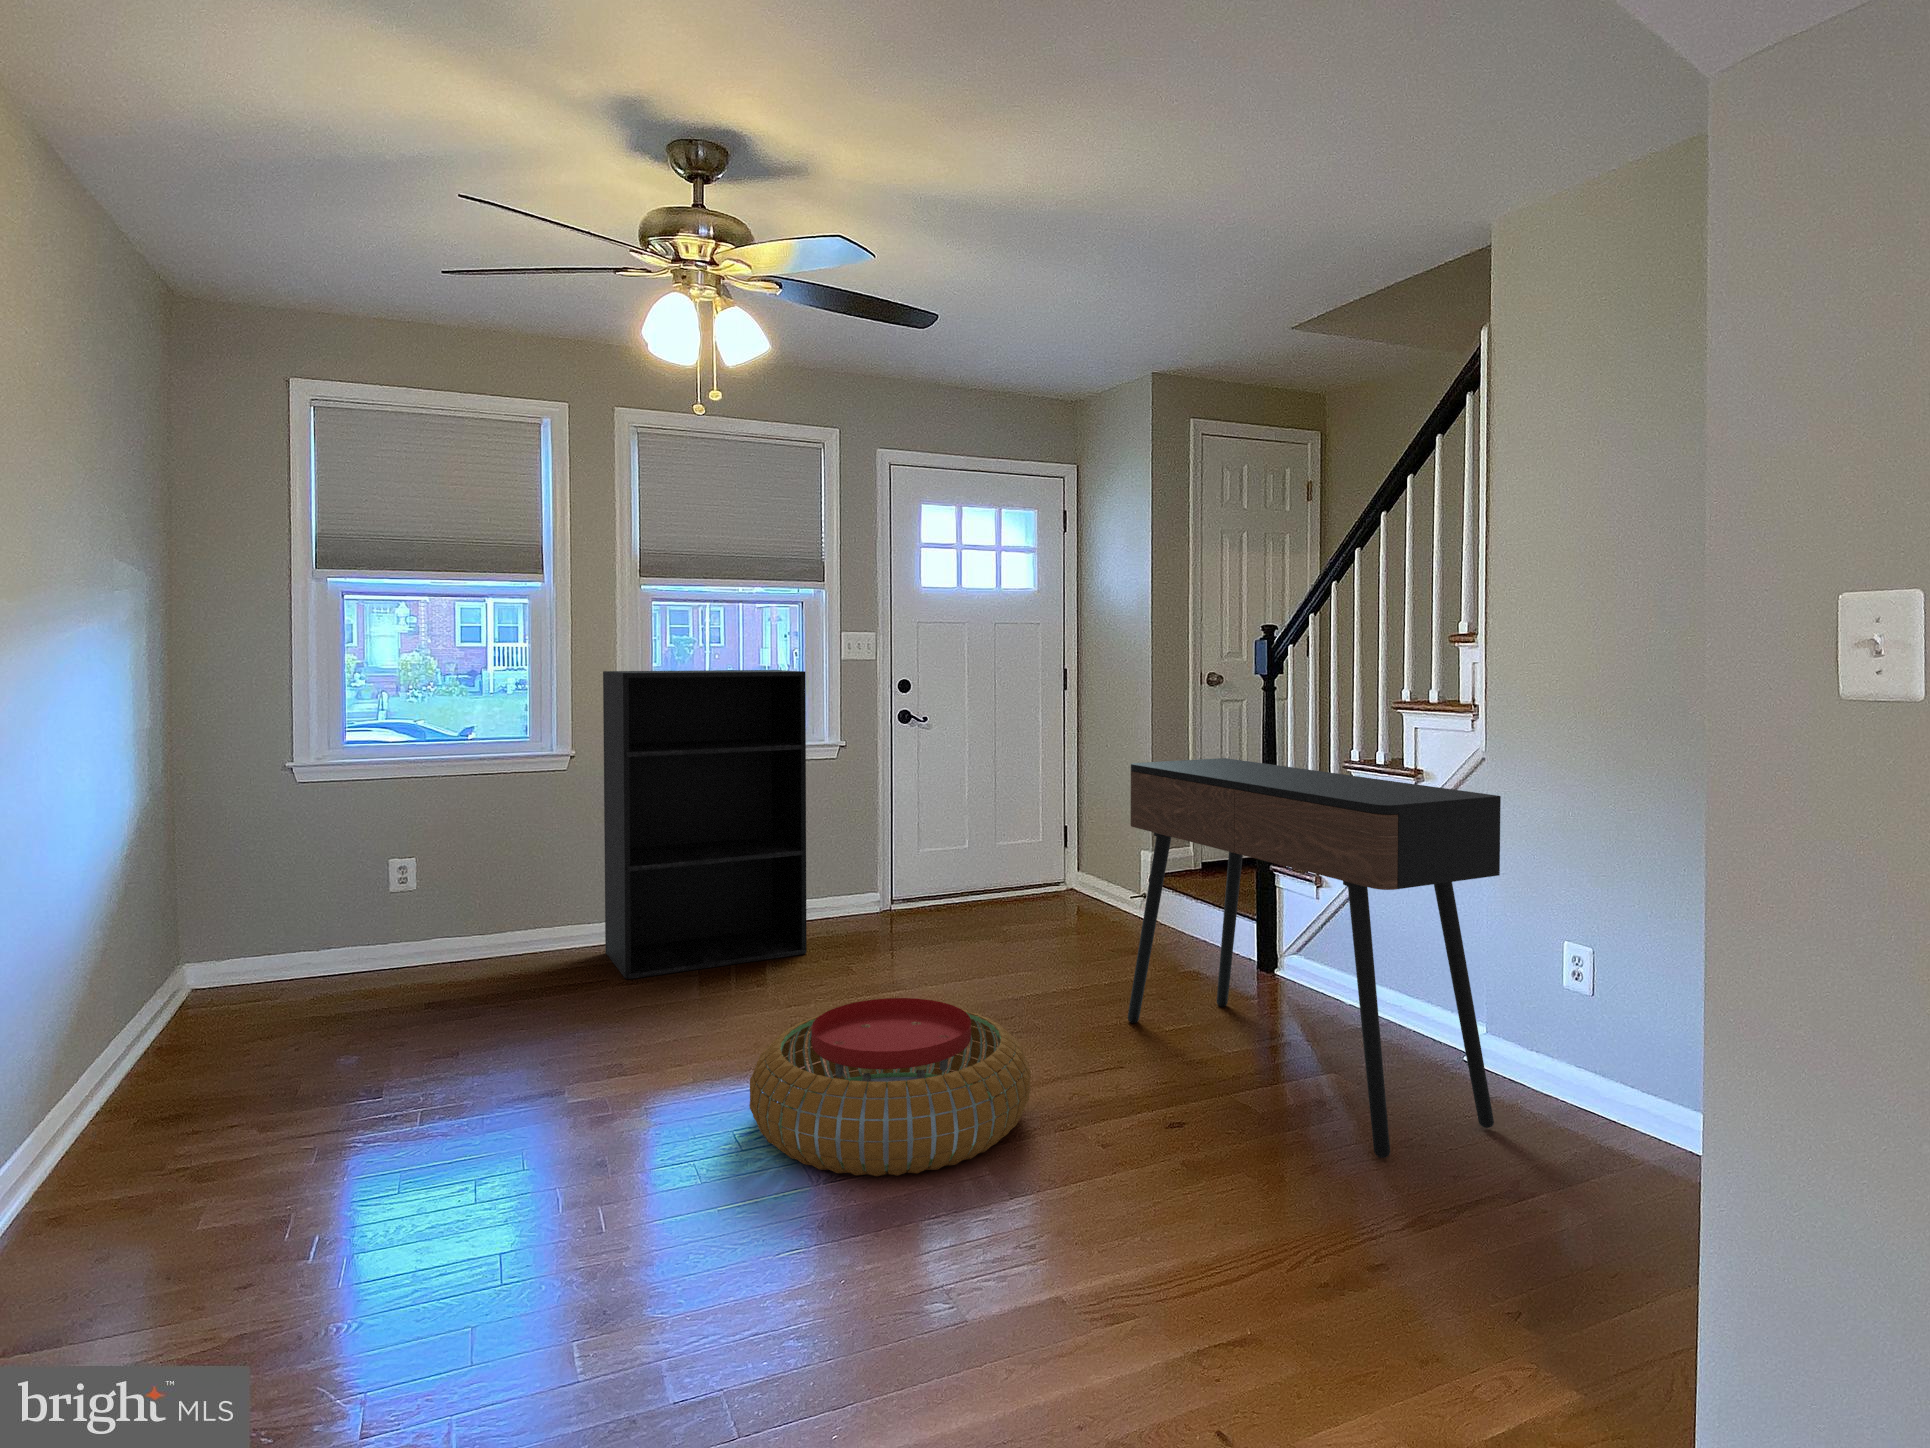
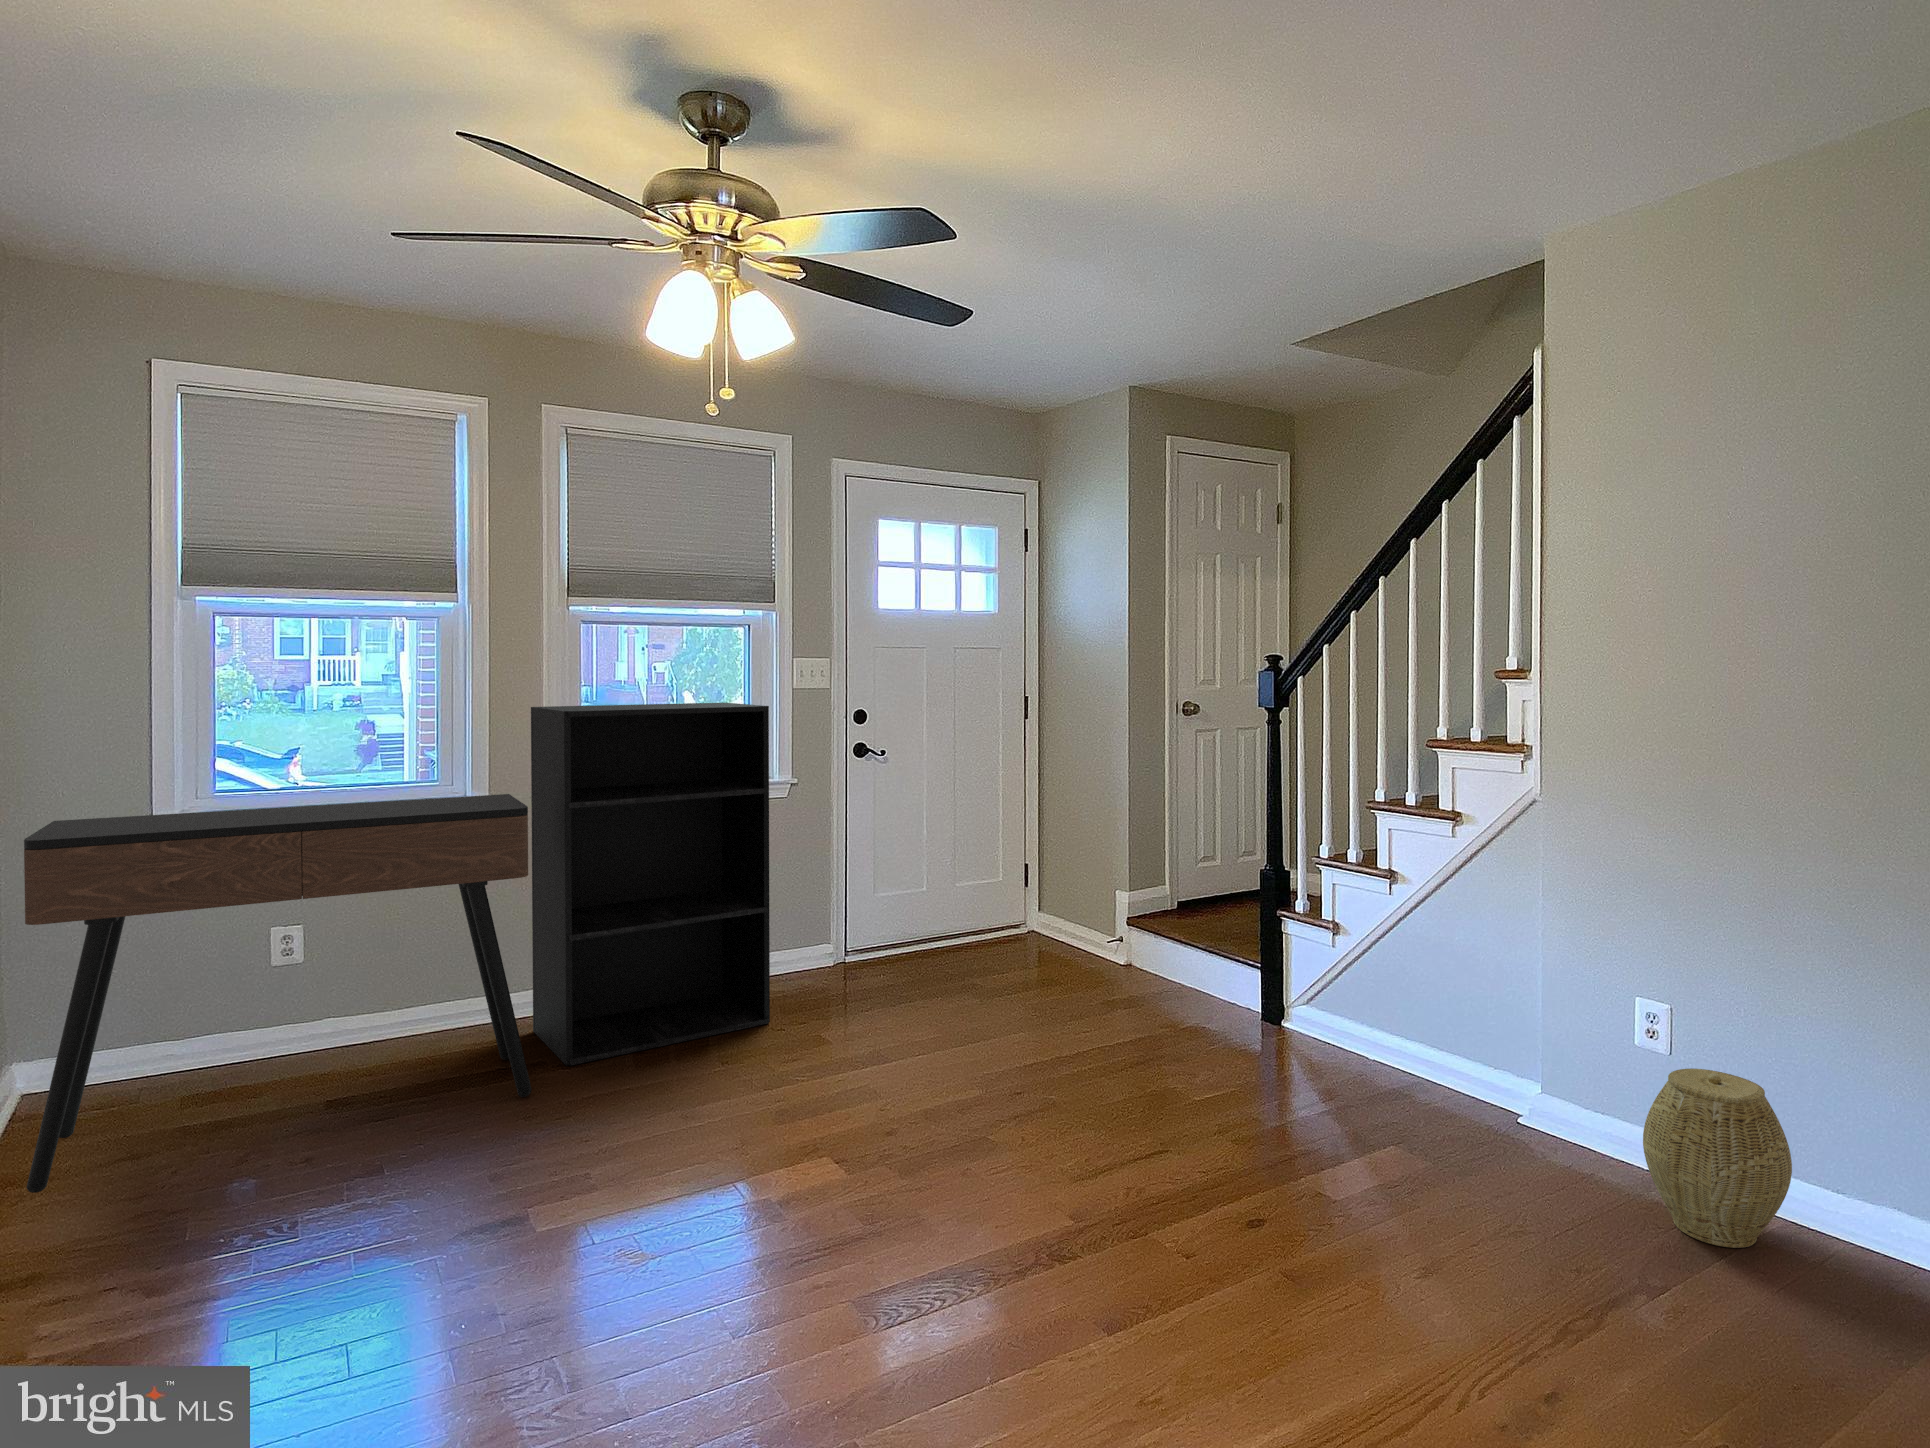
console table: present [1128,758,1501,1158] -> present [24,794,531,1193]
pouf: present [750,998,1031,1176] -> none [774,1094,1101,1325]
woven basket: none [1541,1001,1674,1164] -> present [1643,1068,1792,1248]

